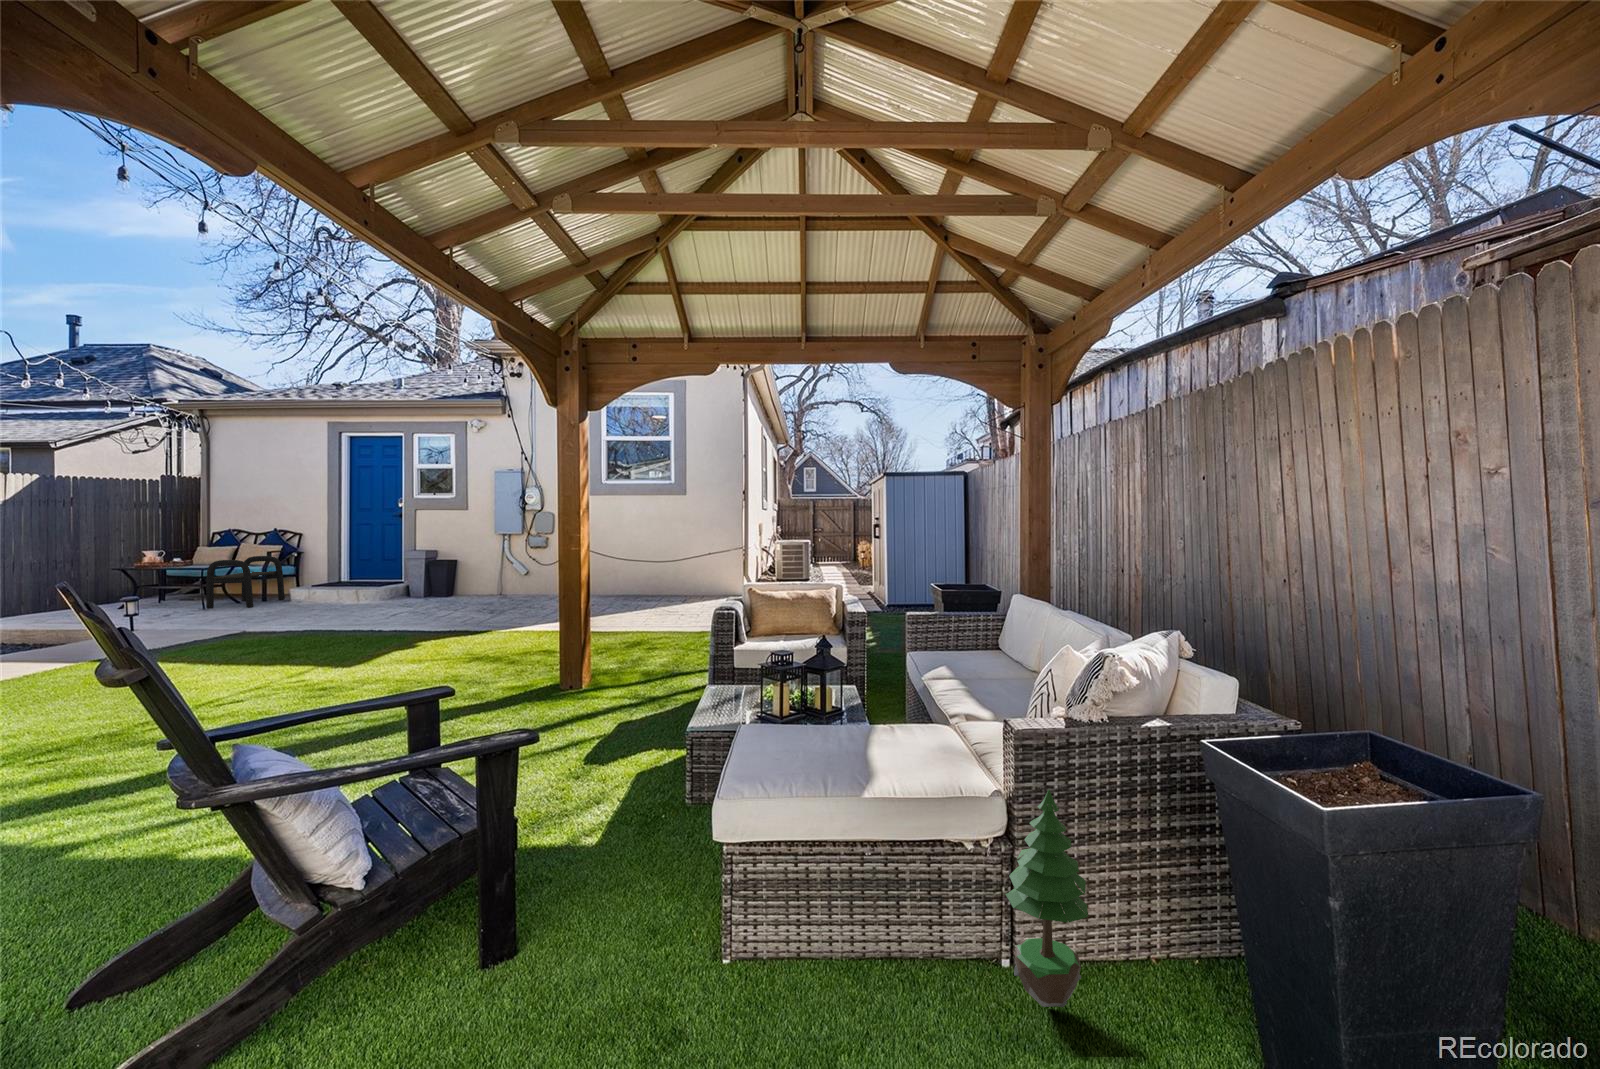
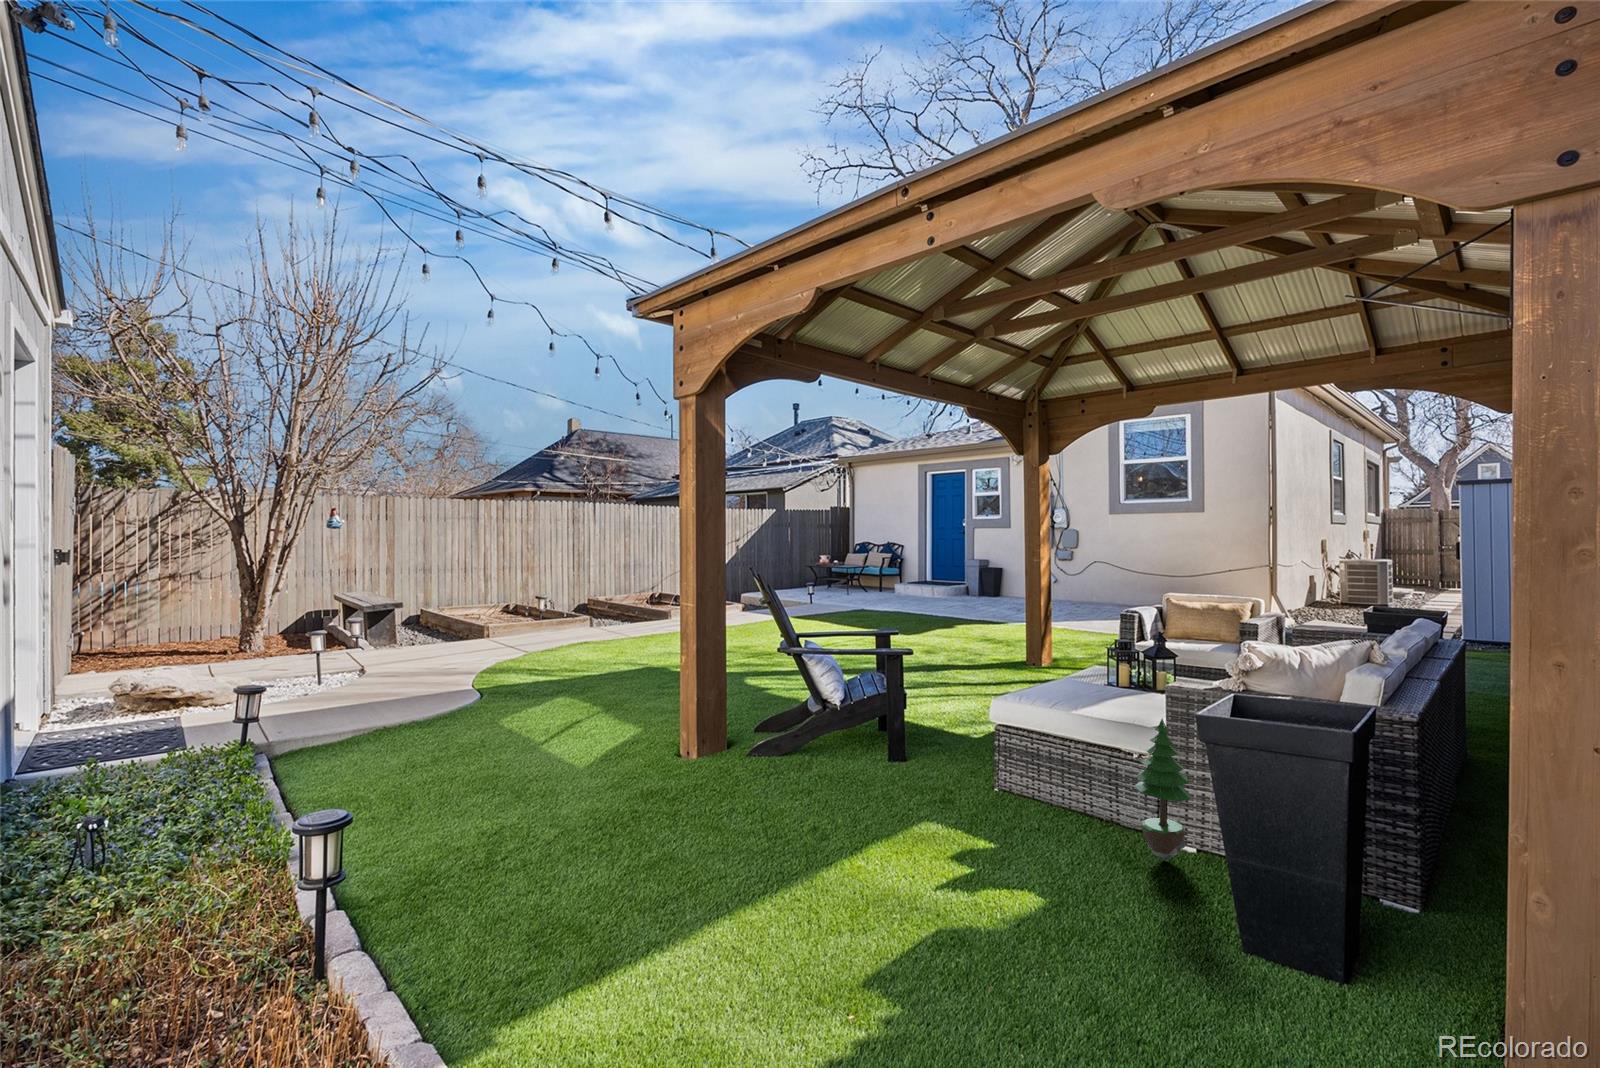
bench: present [206,556,285,608] -> none [849,560,892,594]

